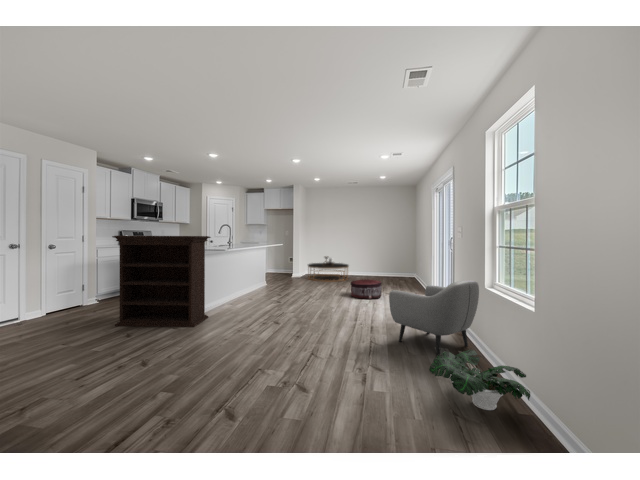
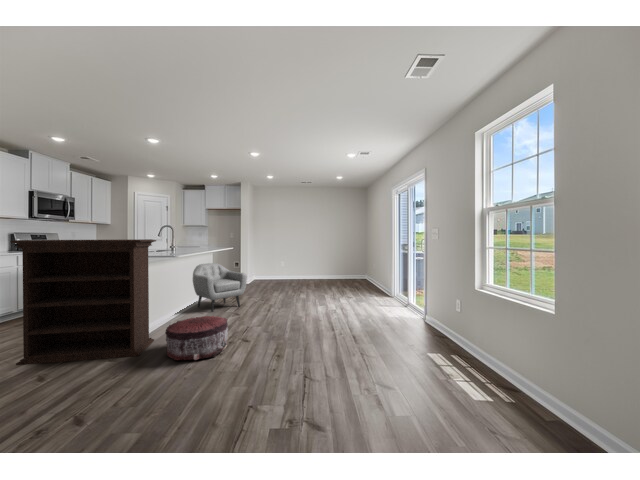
coffee table: present [308,256,349,281] -> none [257,260,302,287]
pouf: present [351,279,382,299] -> present [165,316,228,360]
armchair: present [389,280,479,356] -> present [193,263,247,312]
potted plant: present [429,350,530,410] -> none [453,357,573,423]

